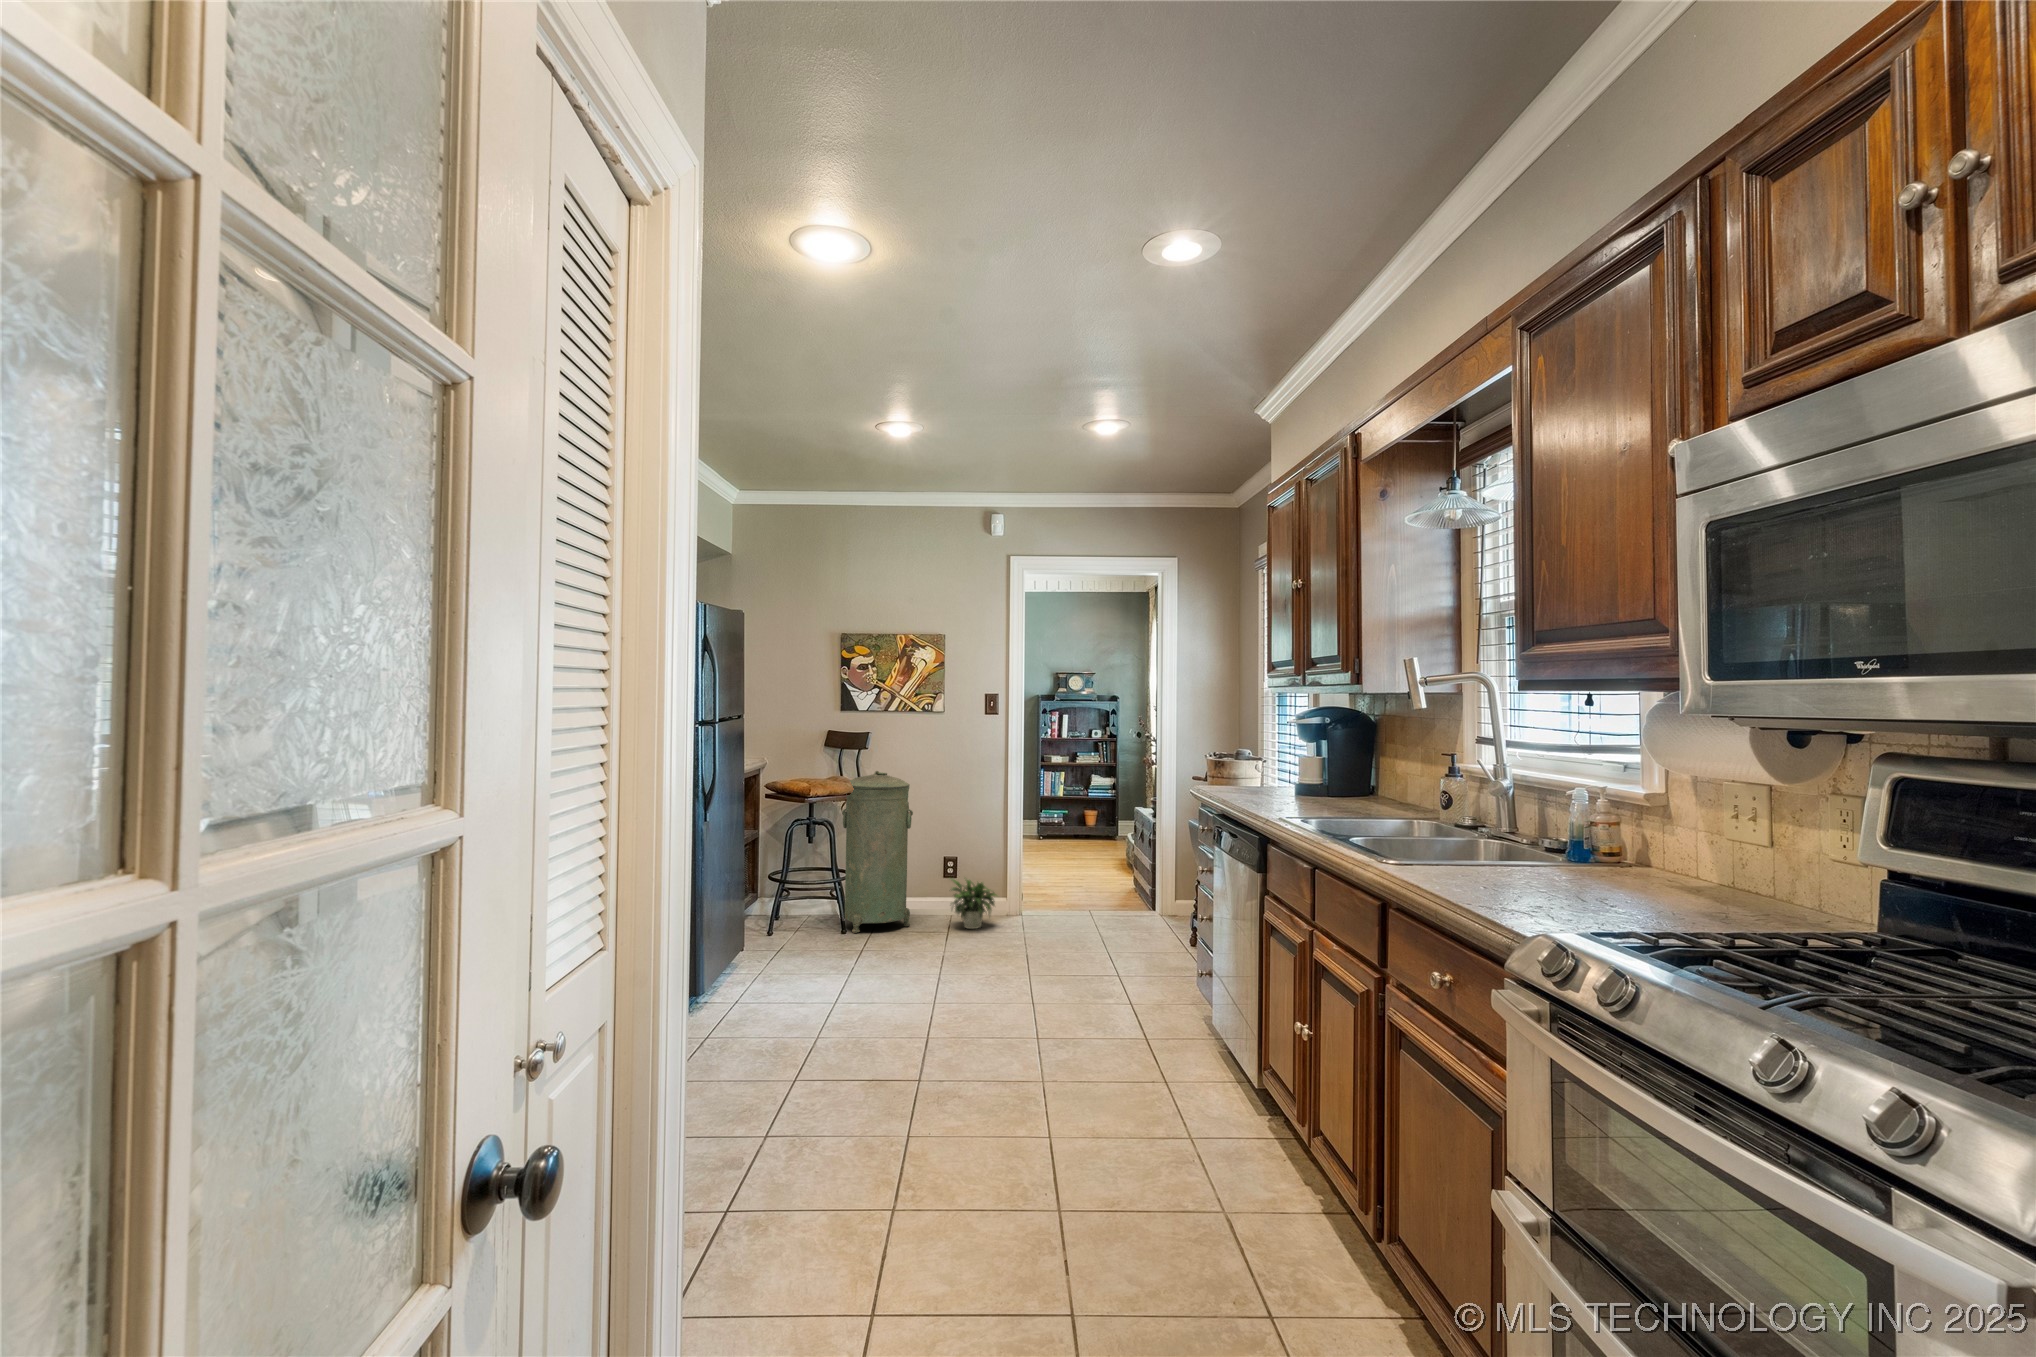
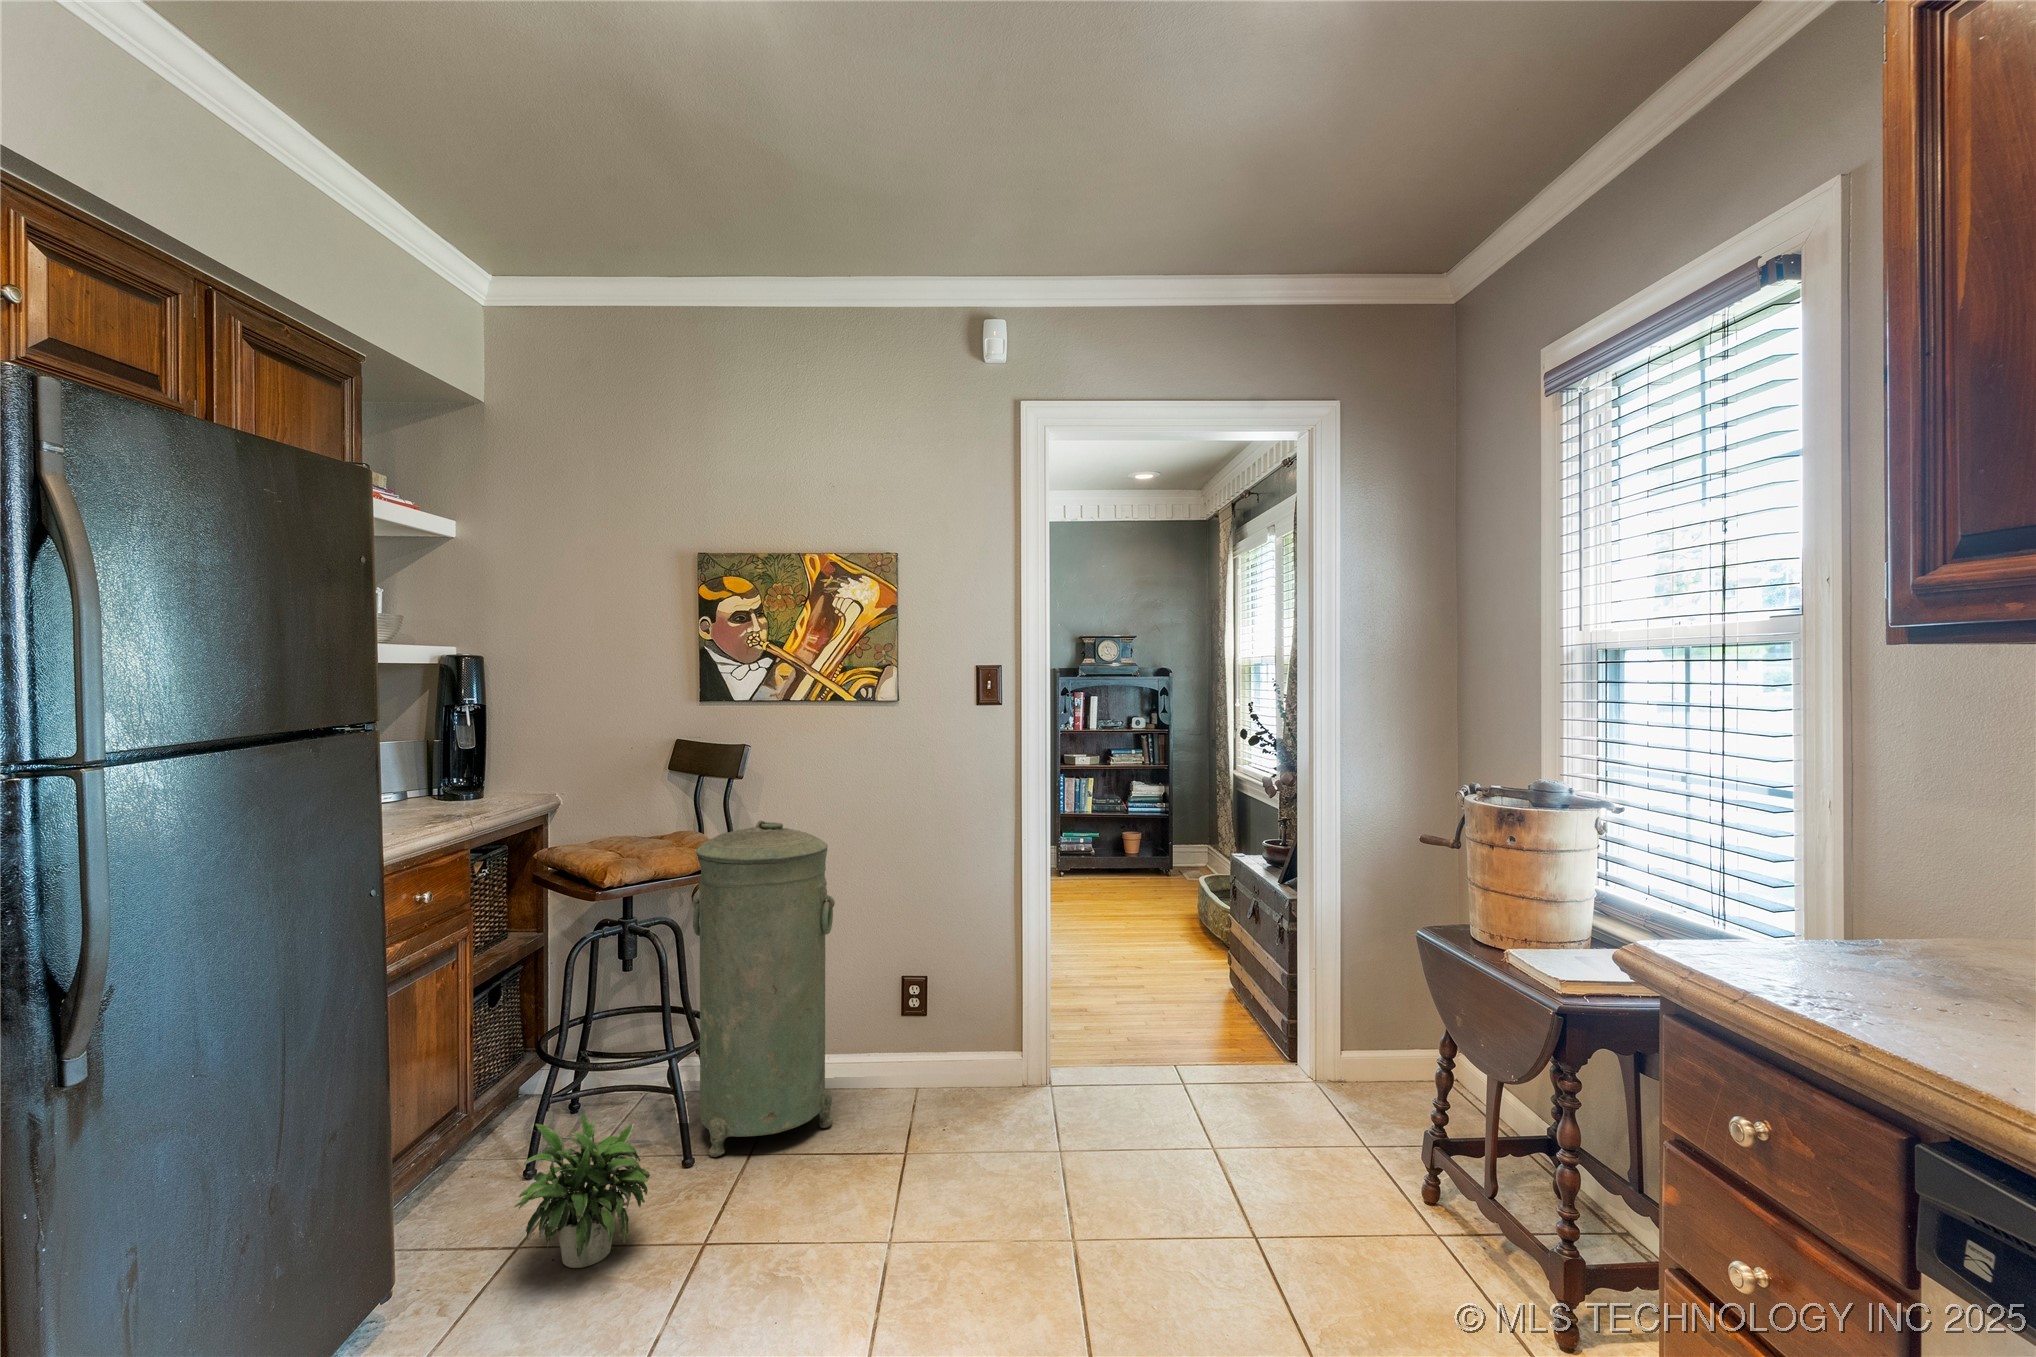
potted plant: present [951,879,997,929] -> present [515,1113,650,1268]

